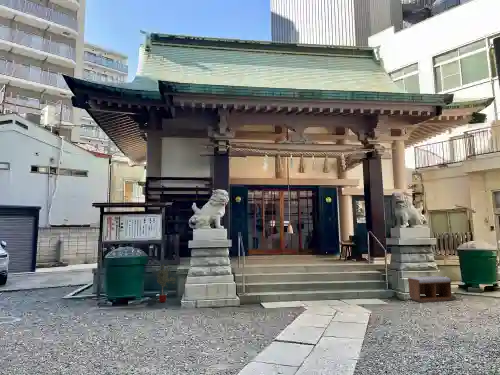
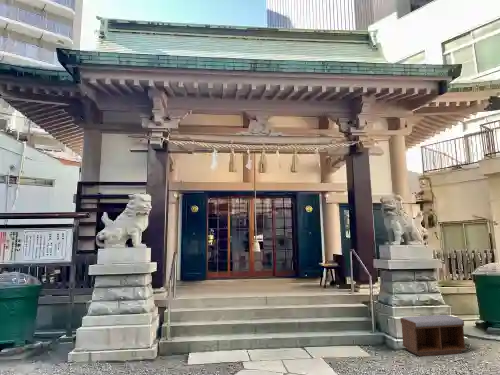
potted tree: present [157,264,176,302] -> none [52,295,82,349]

